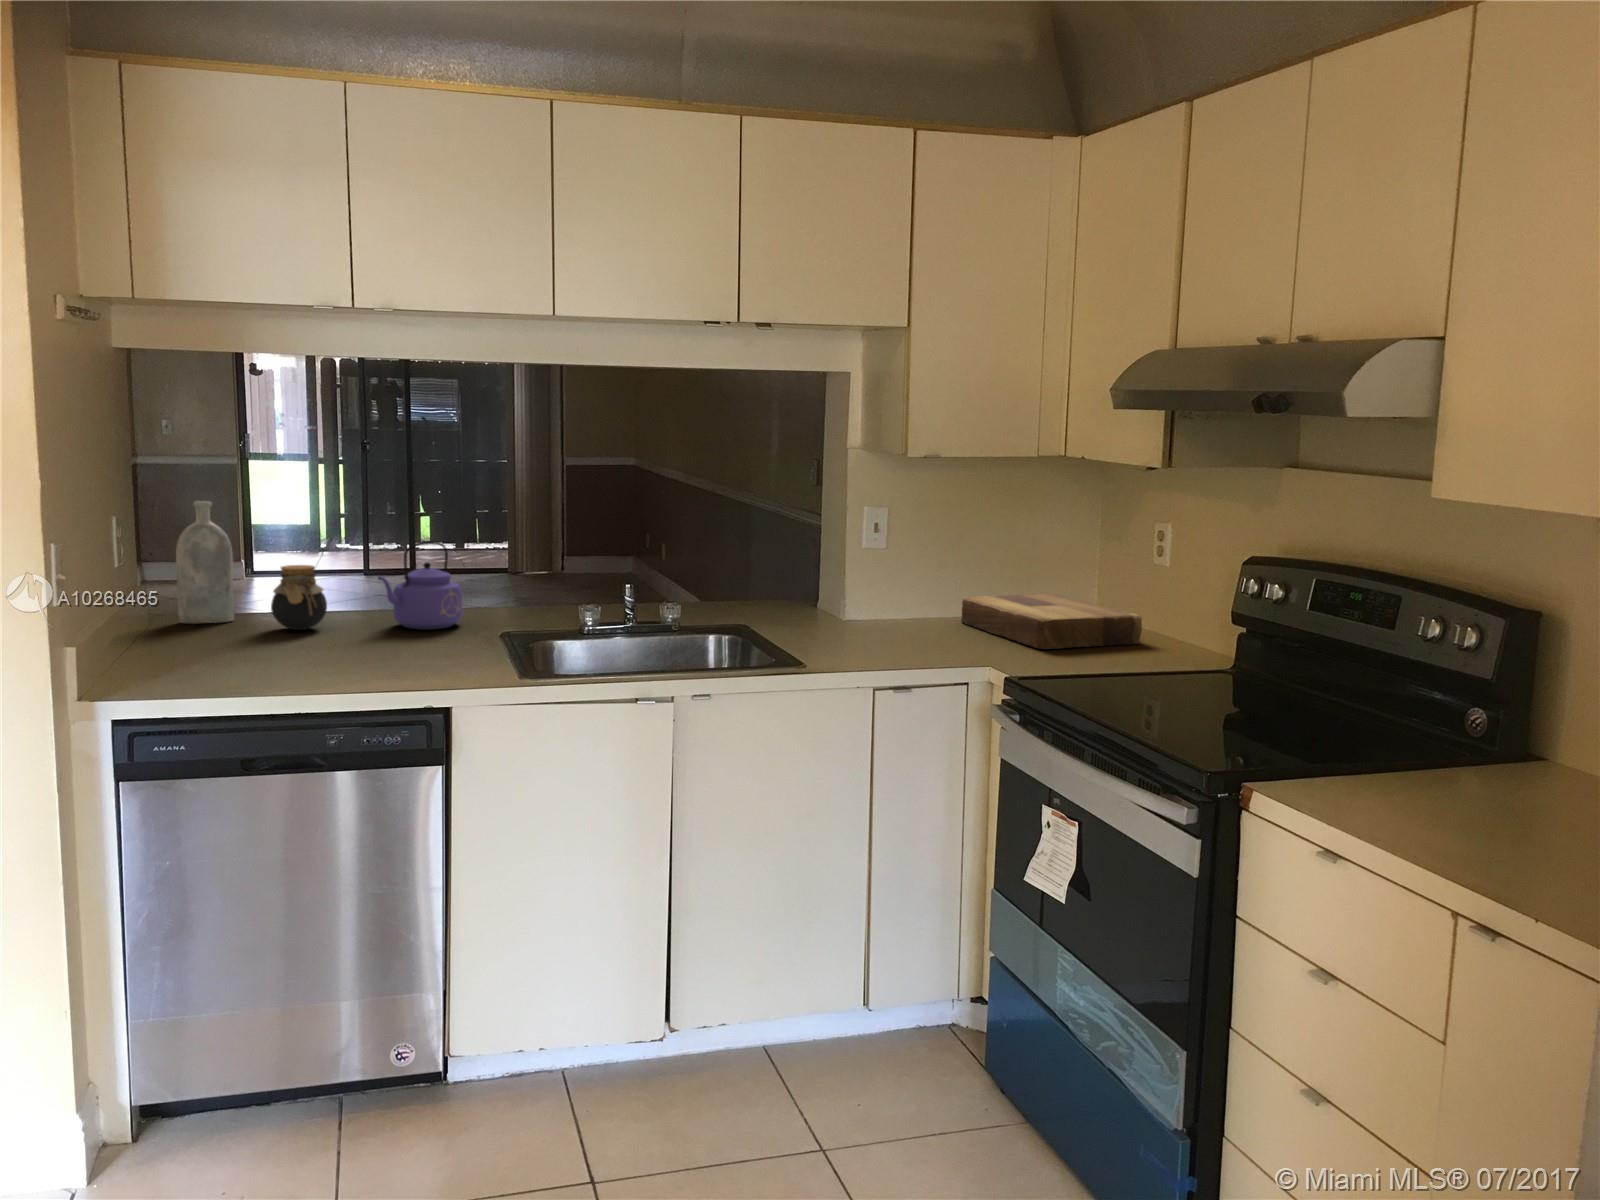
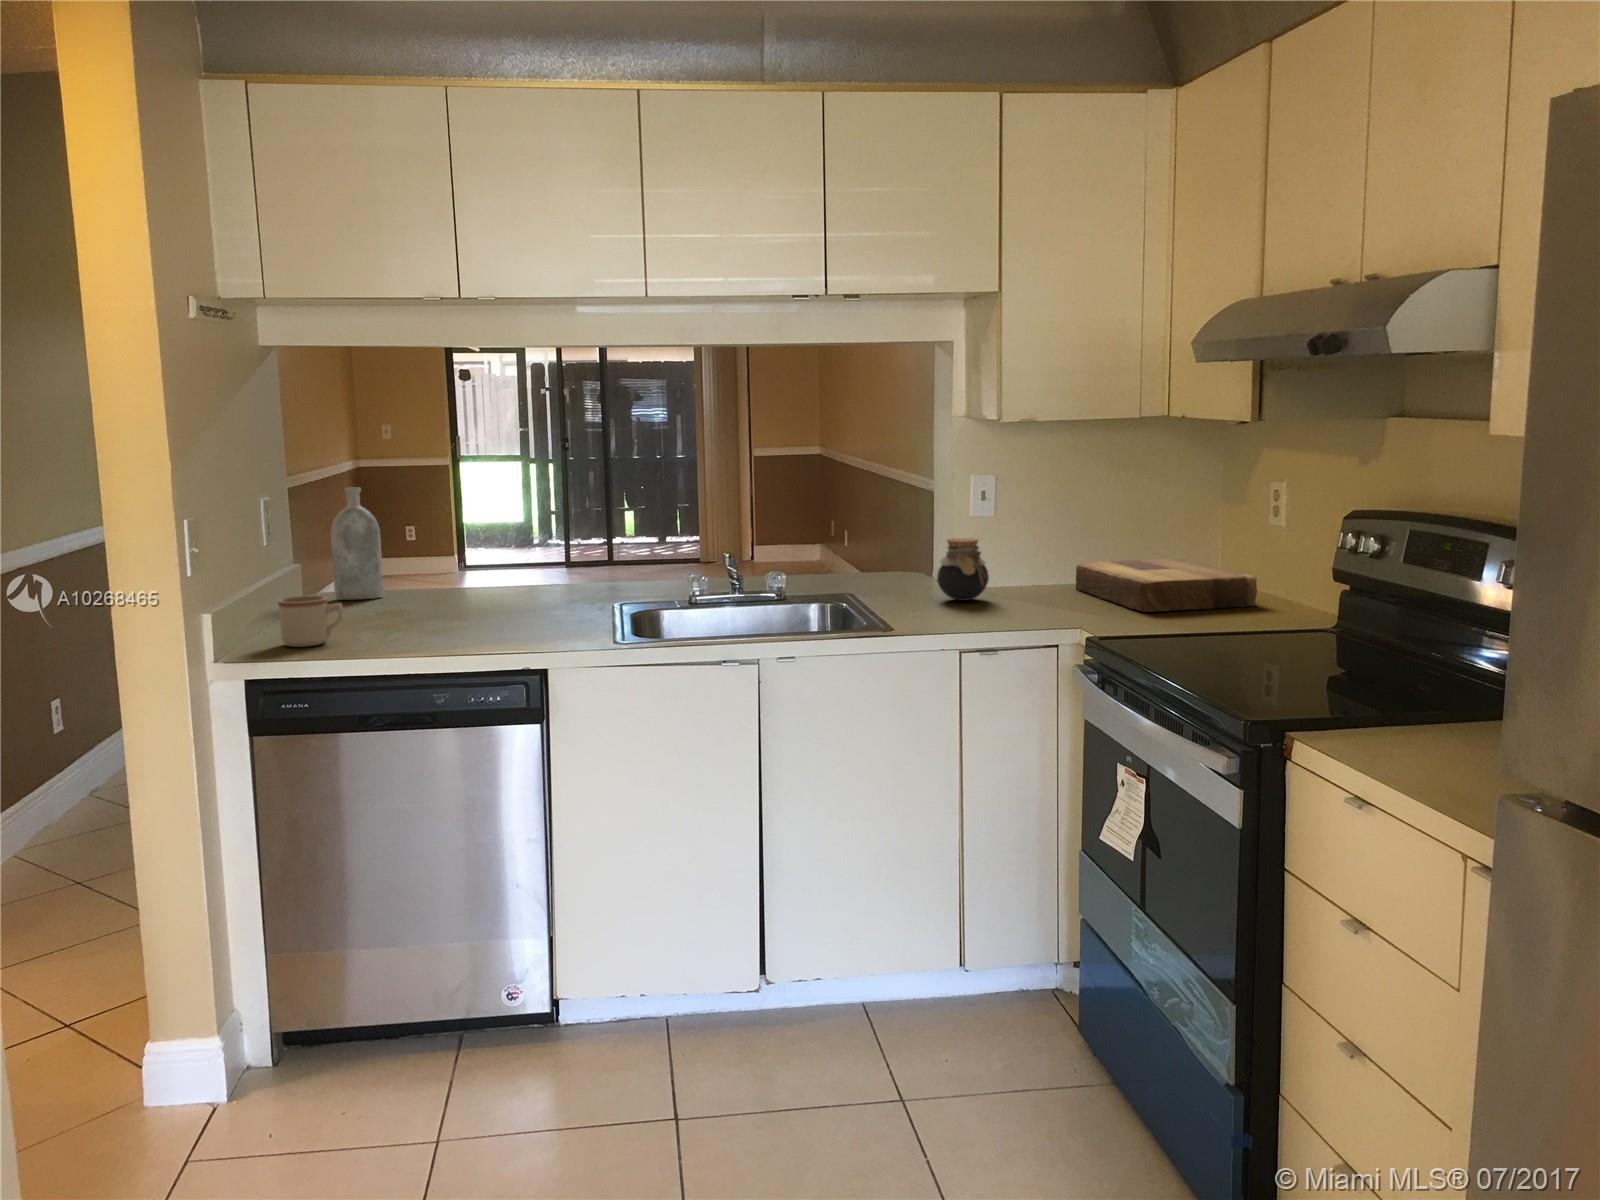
kettle: present [378,541,462,630] -> none [503,519,584,602]
jar: present [271,565,327,630] -> present [937,538,989,601]
mug: none [140,624,214,681] -> present [278,595,343,647]

